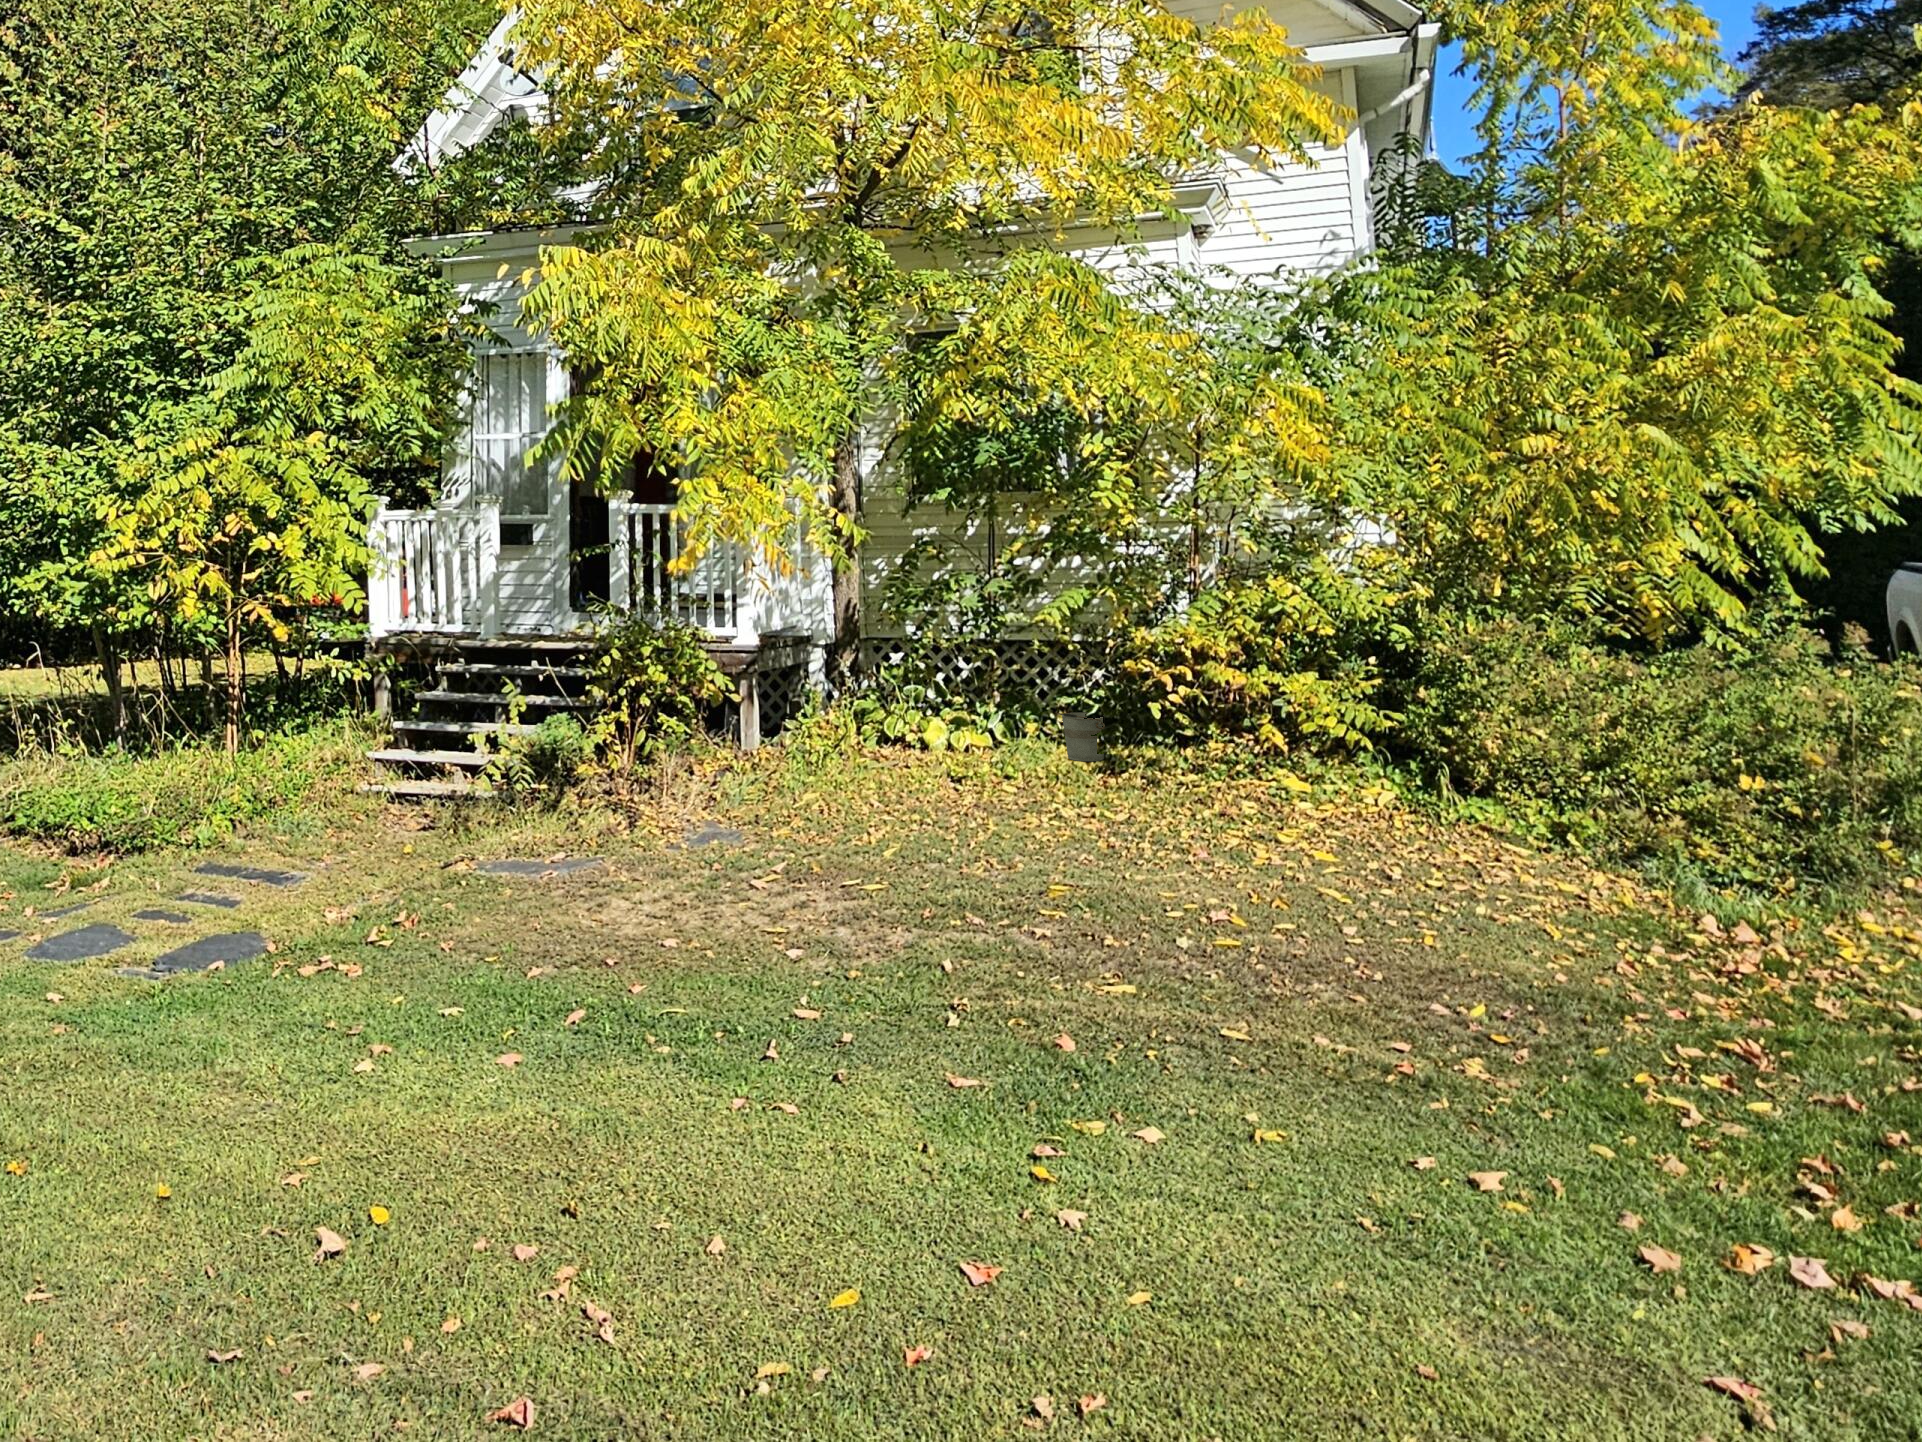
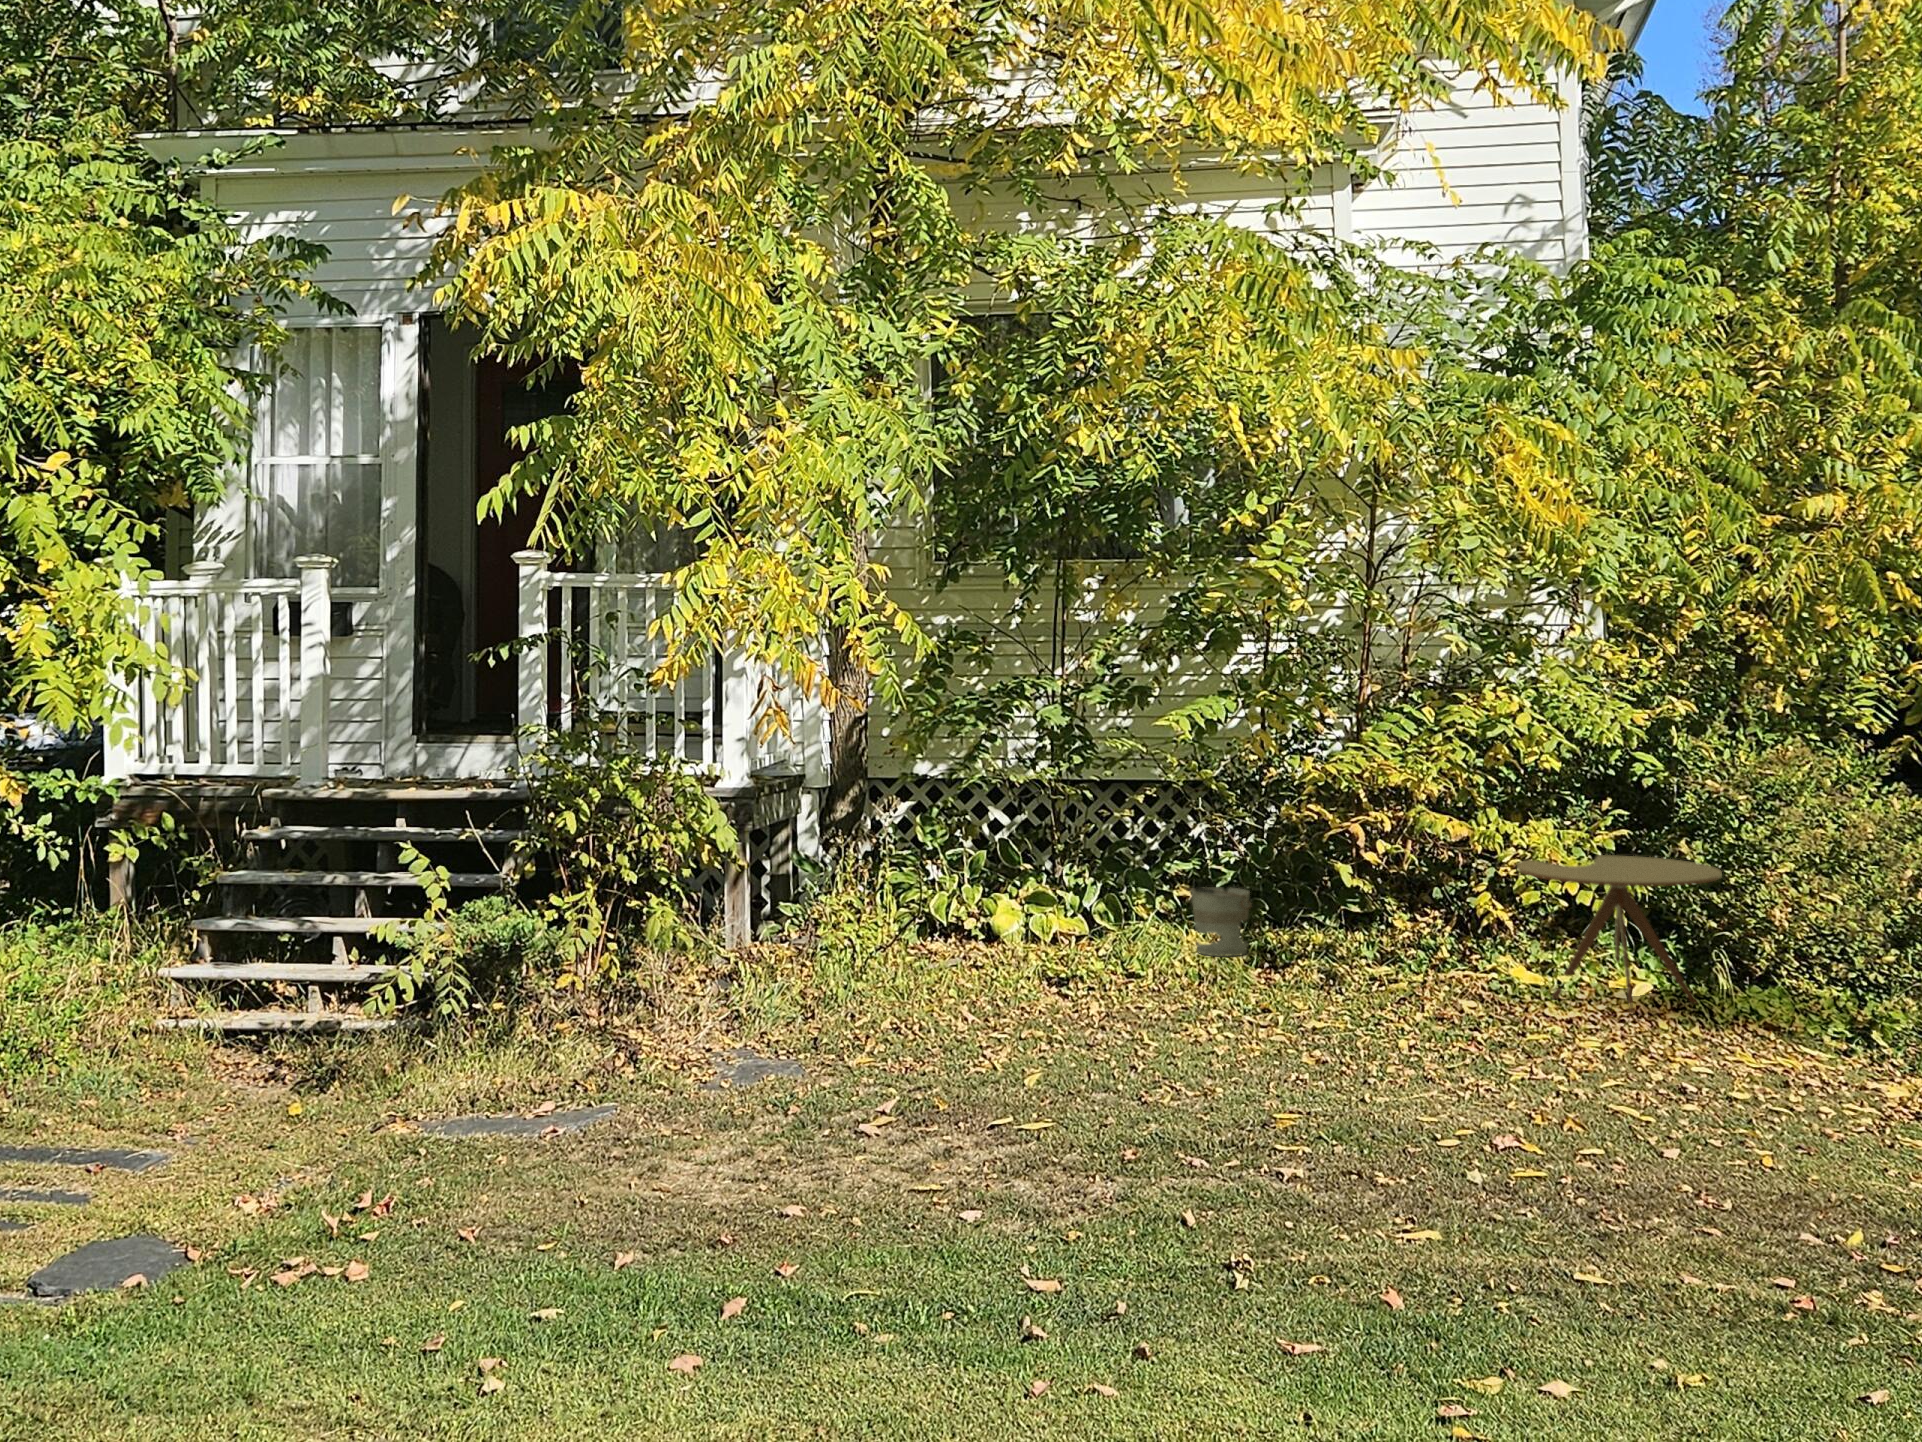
round table: none [1285,697,1444,816] -> present [1517,855,1722,1014]

